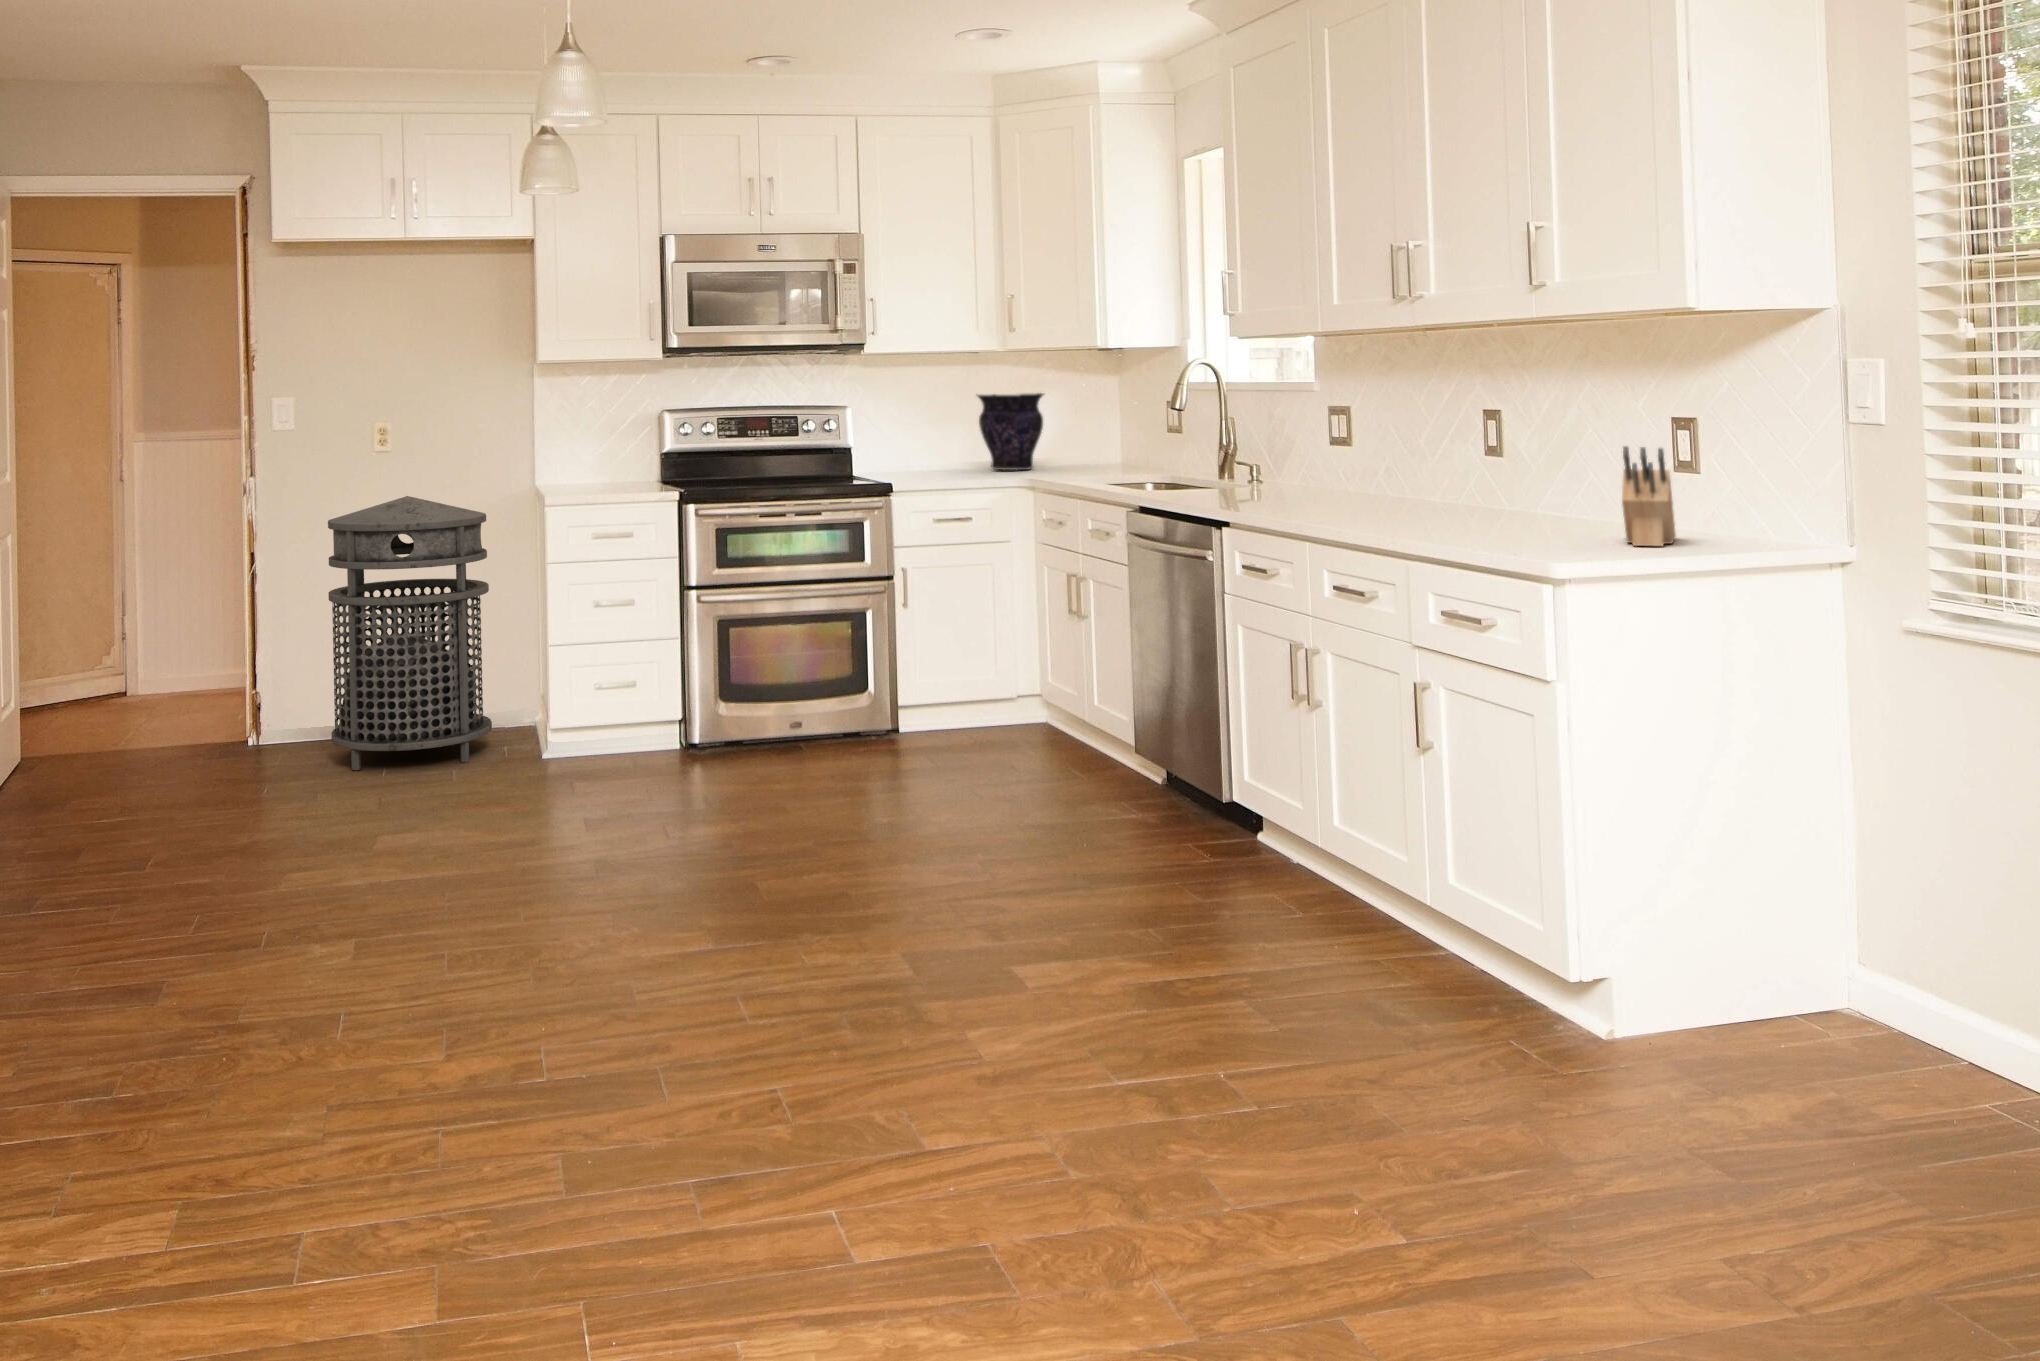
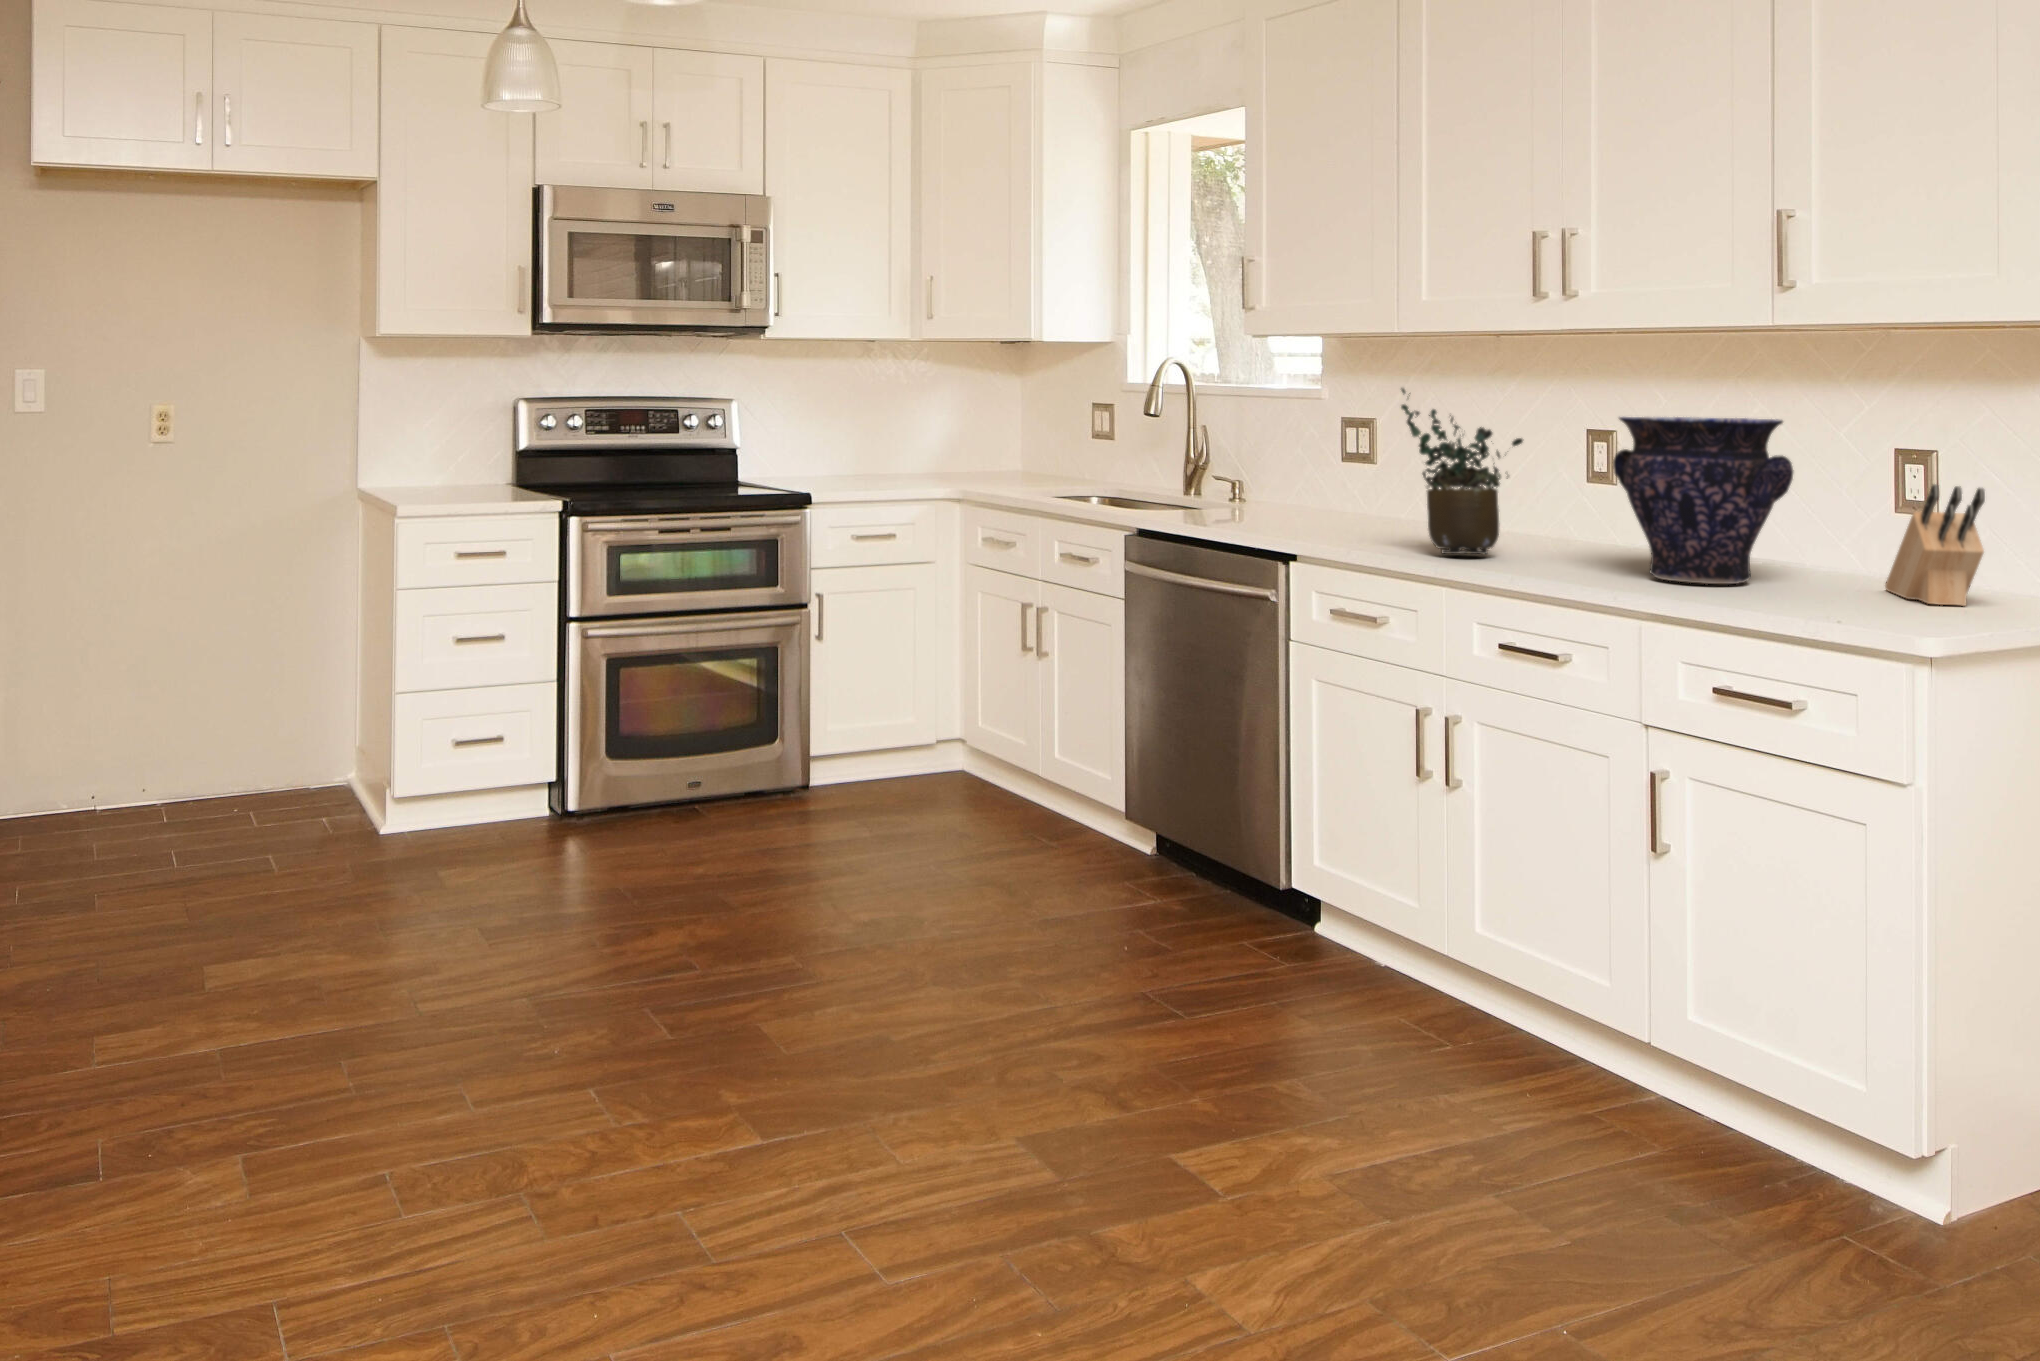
potted plant: none [1280,379,1385,518] -> present [1401,388,1523,554]
vase: present [978,393,1043,470] -> present [1613,417,1793,584]
trash can: present [328,496,492,770] -> none [93,500,304,855]

